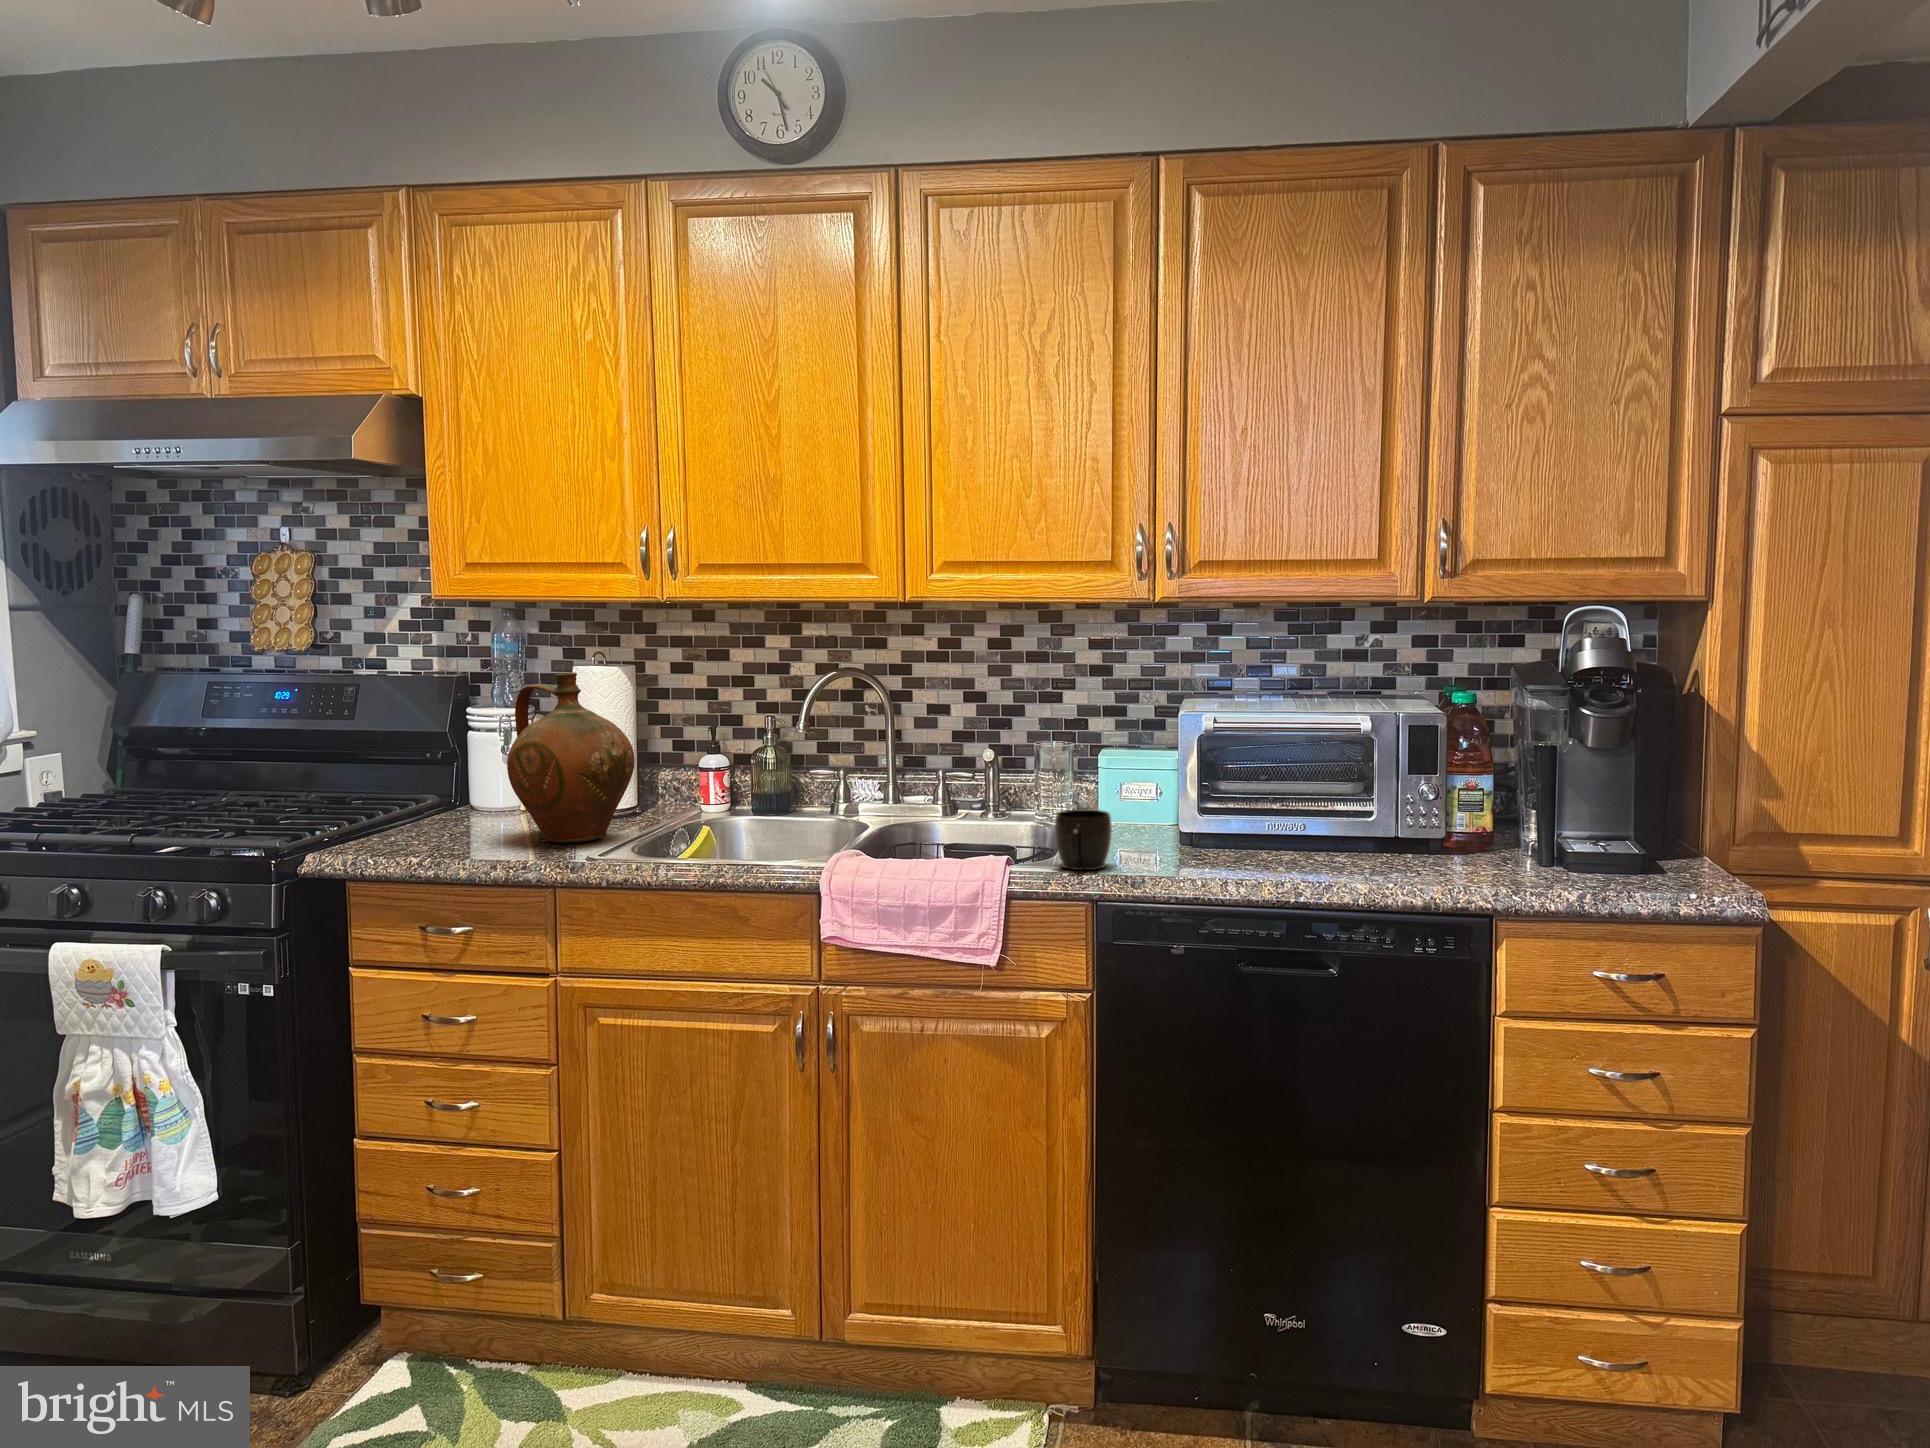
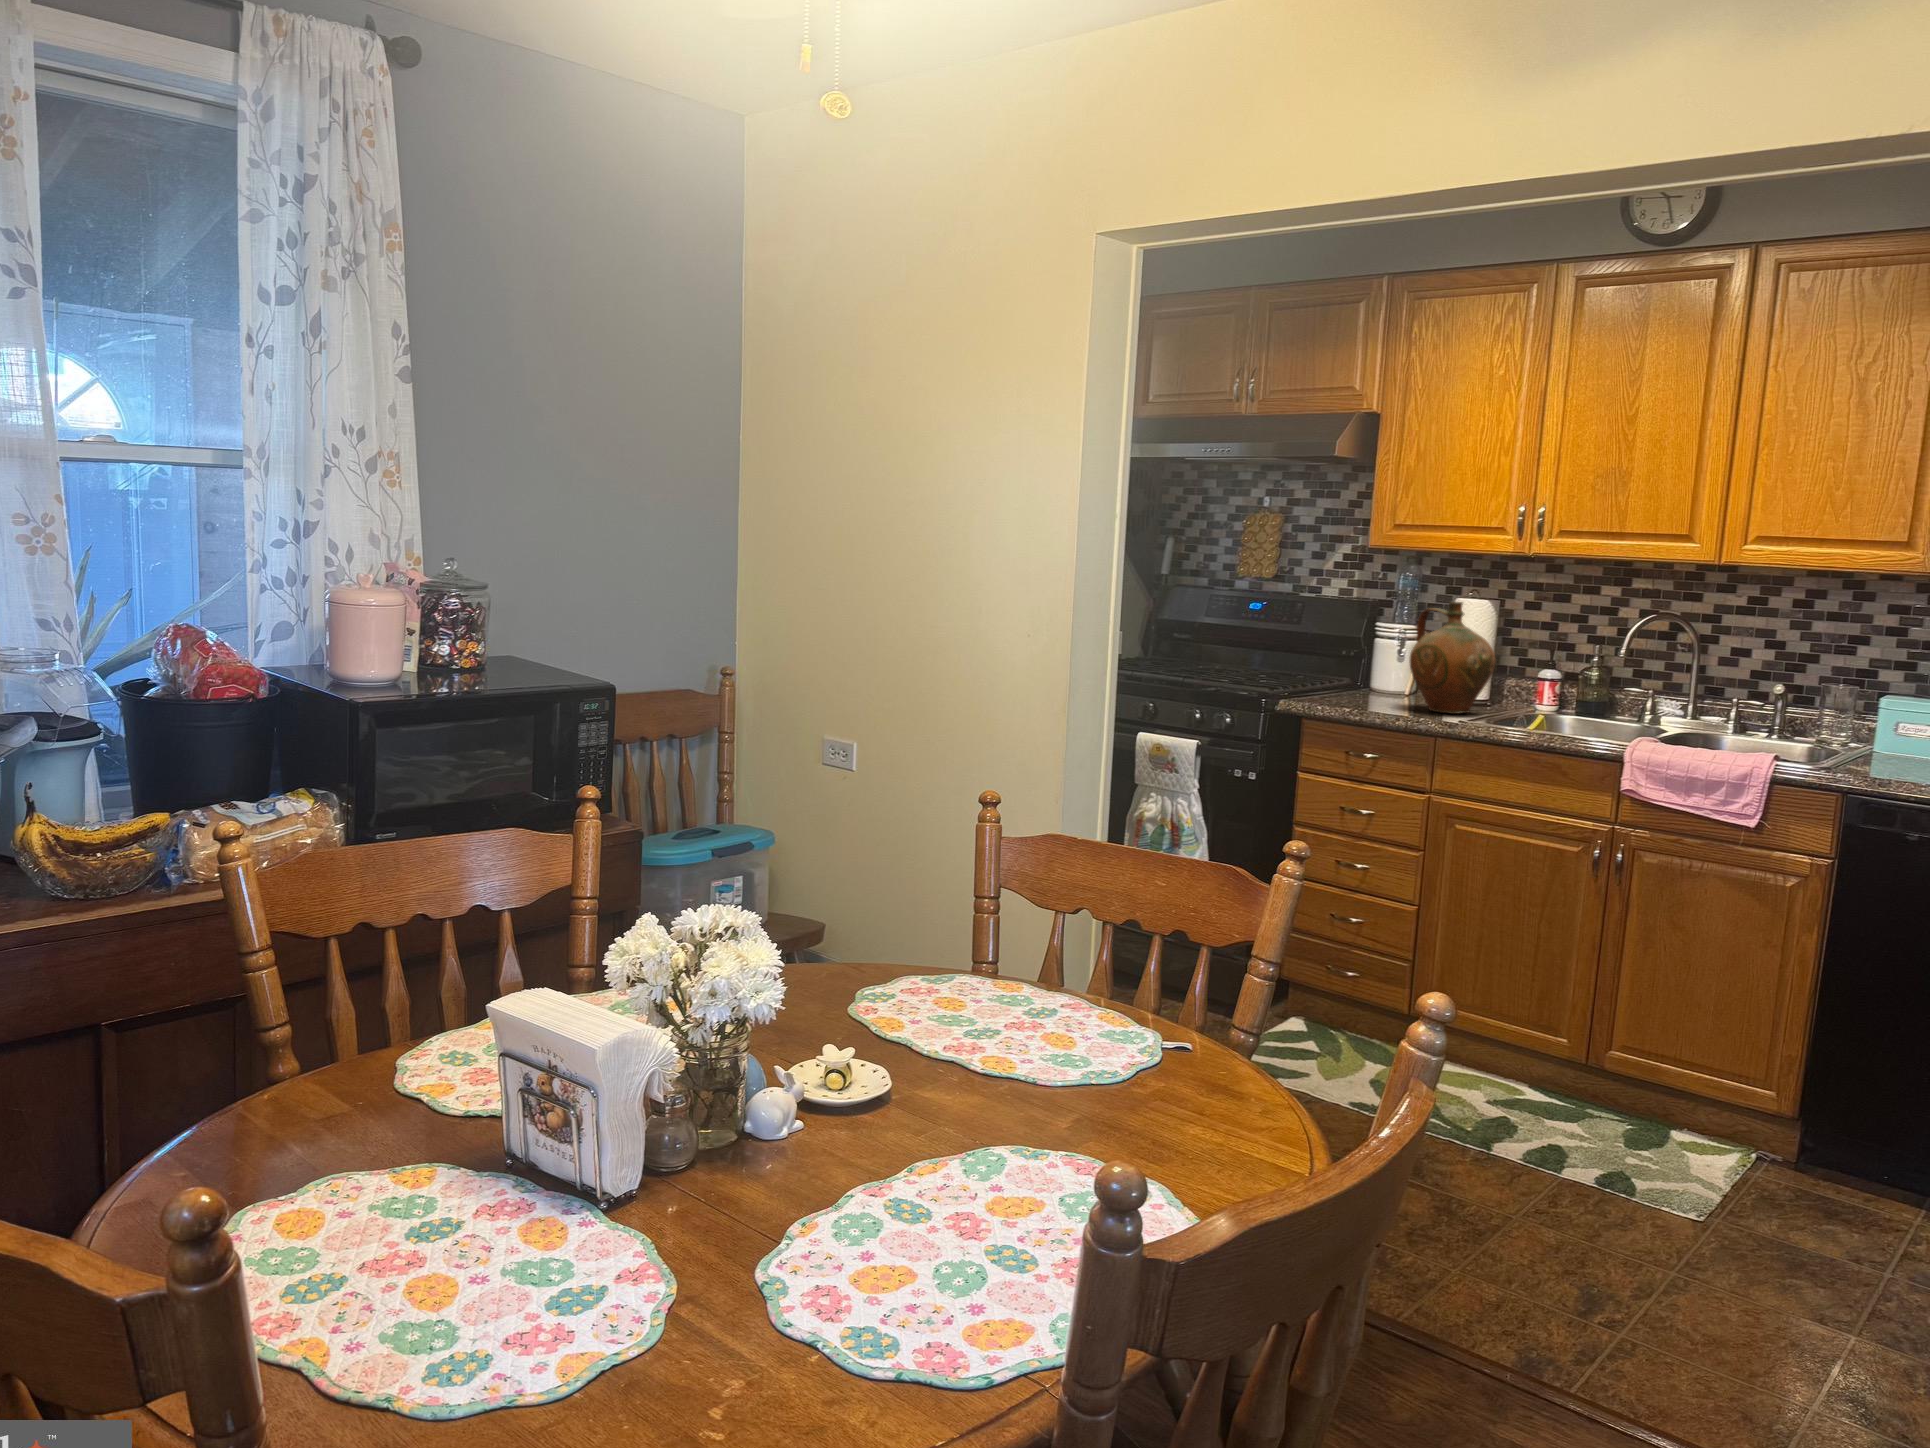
mug: present [1055,809,1112,870] -> none [1822,729,1874,774]

